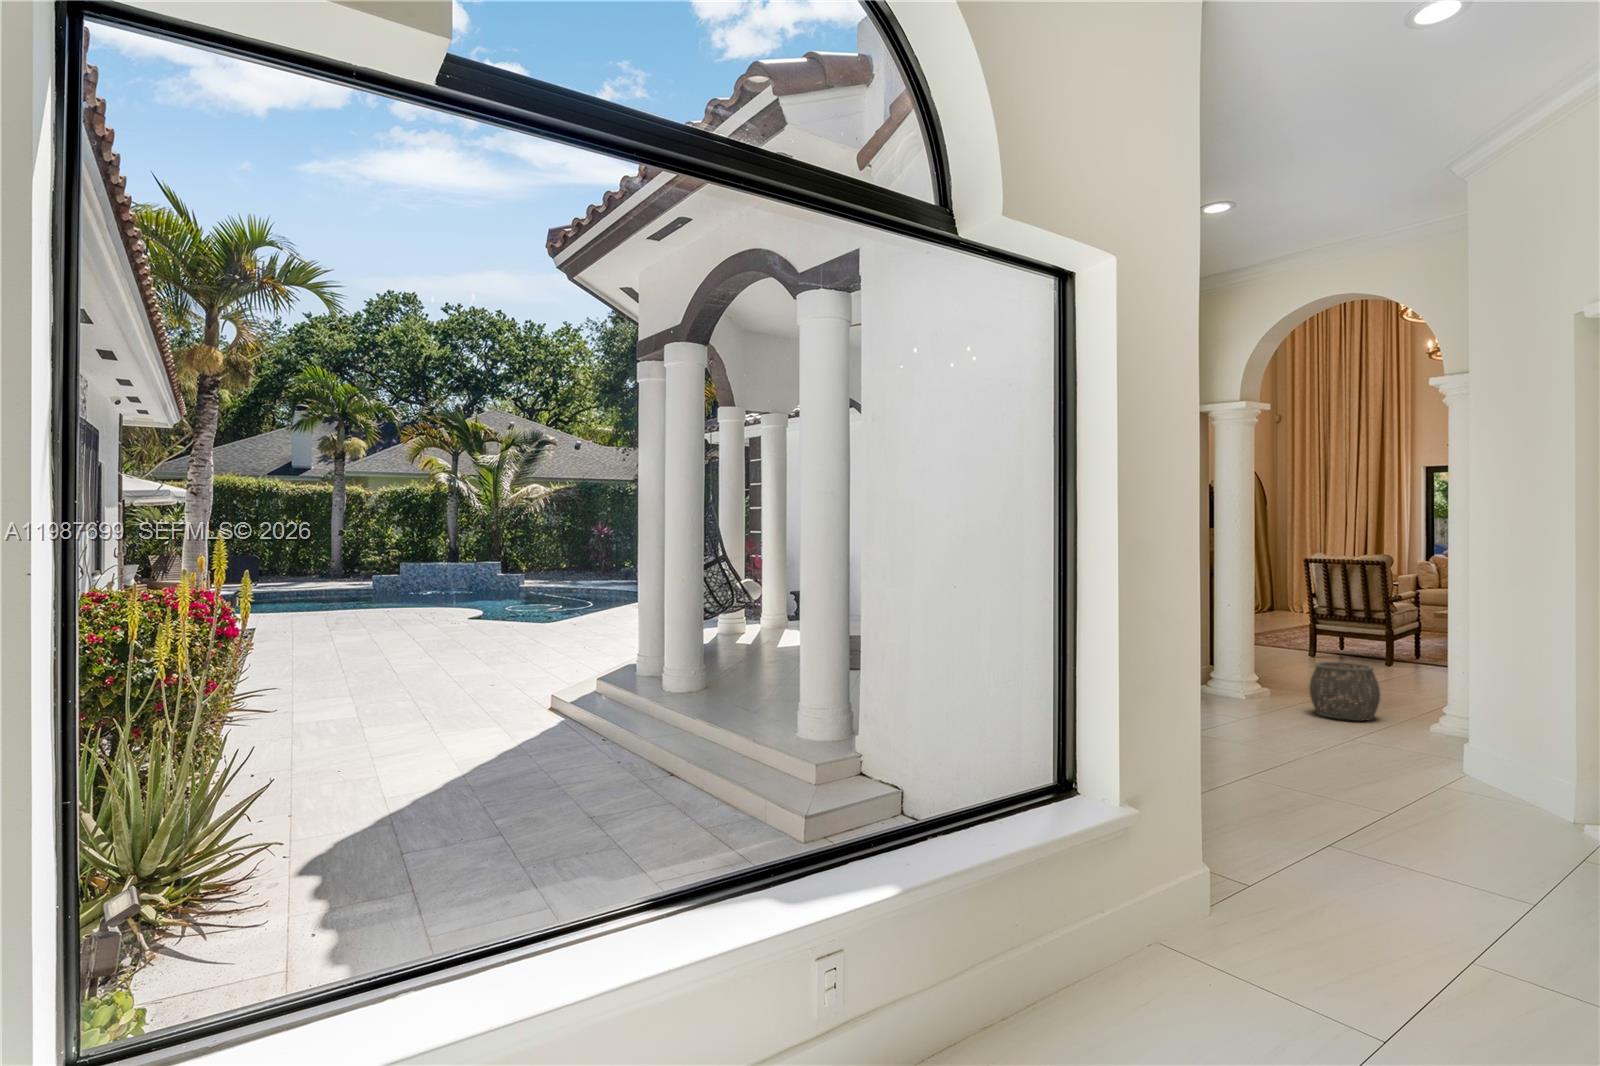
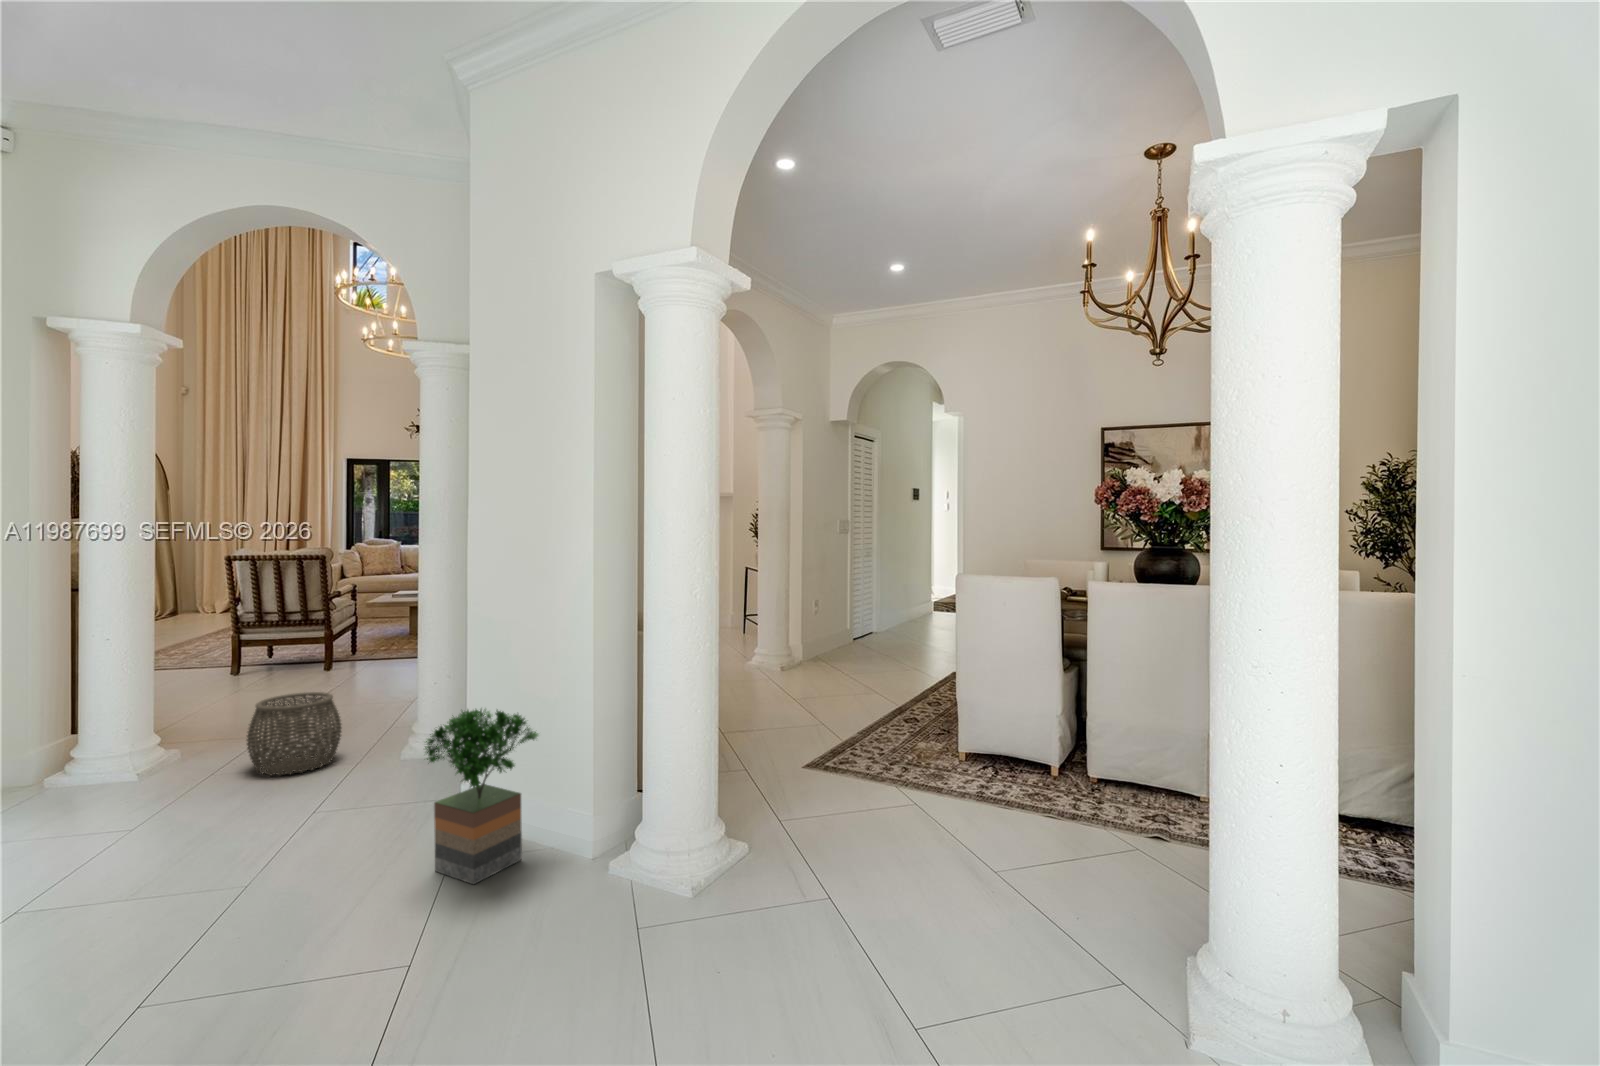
potted tree: none [1415,673,1532,806] -> present [425,709,538,884]

